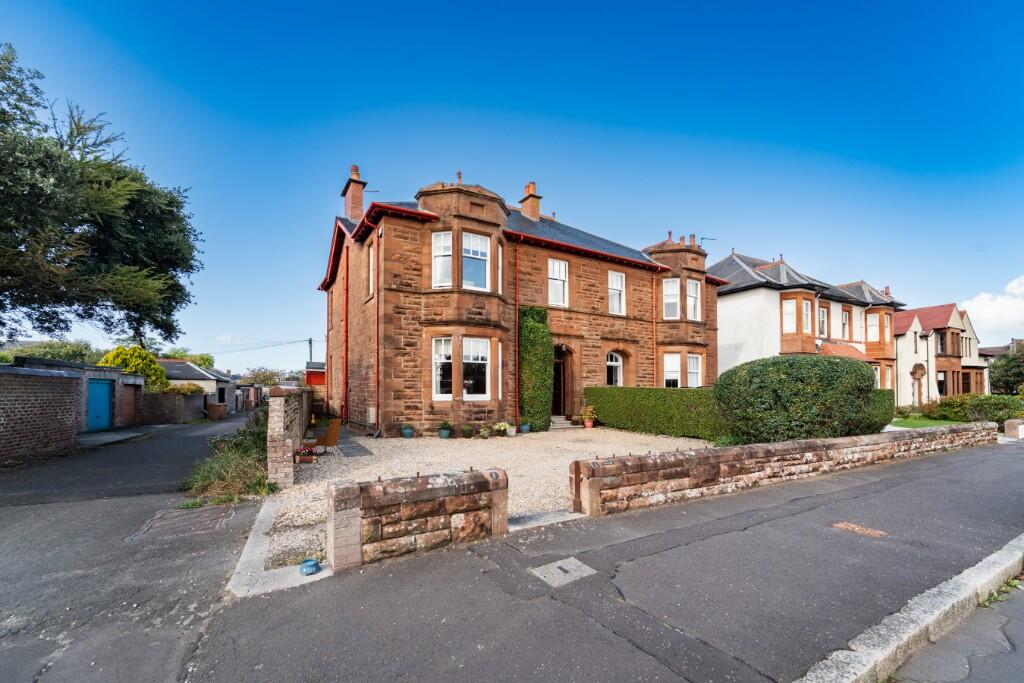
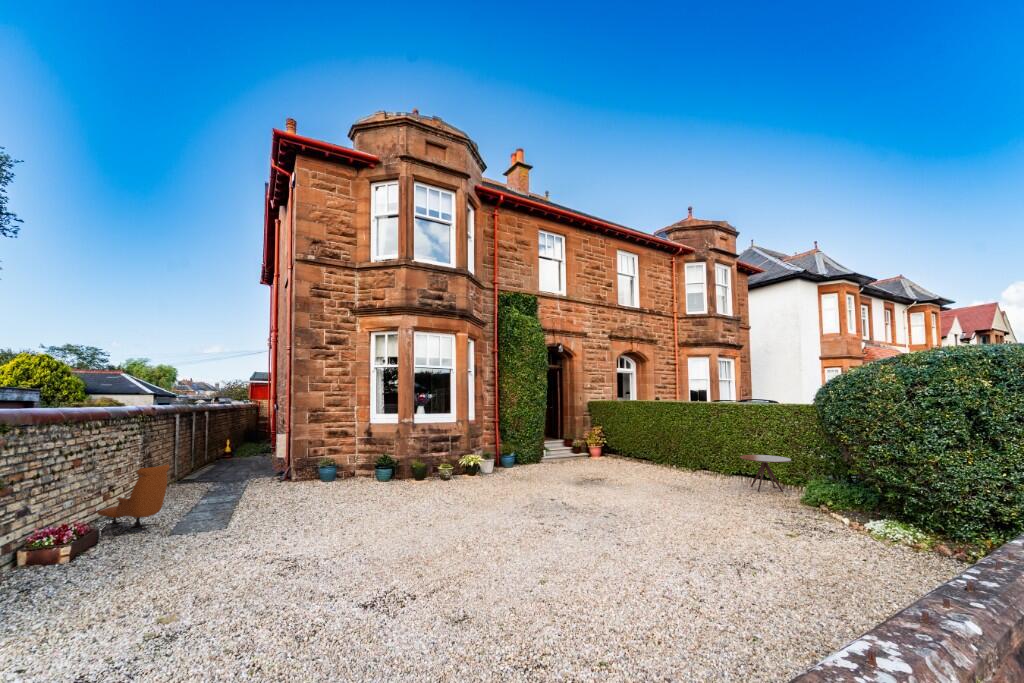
round table: none [680,422,711,445] -> present [740,455,791,492]

